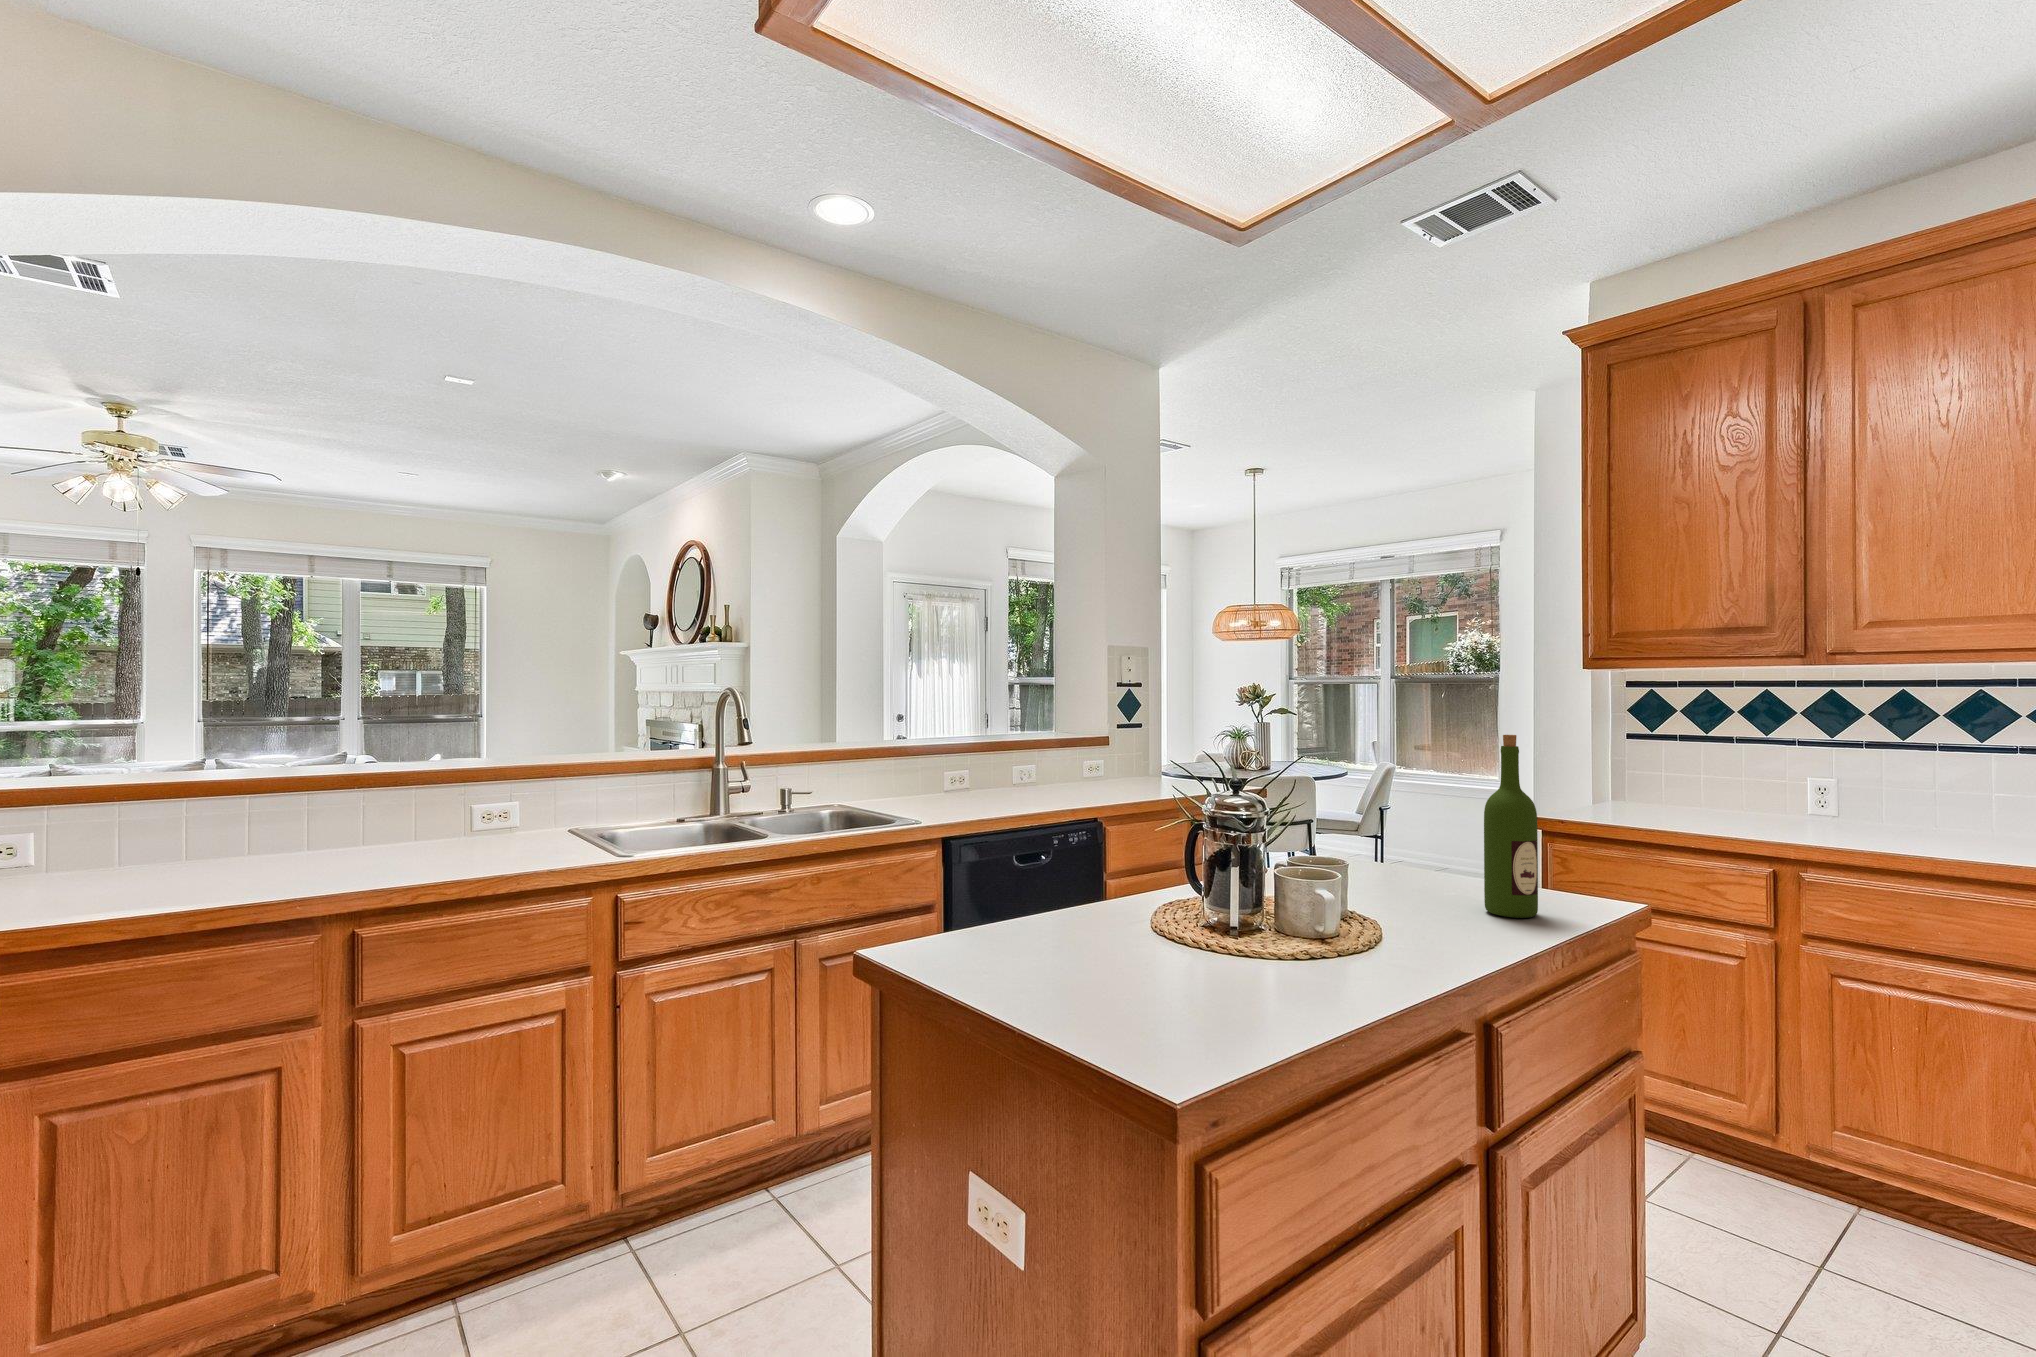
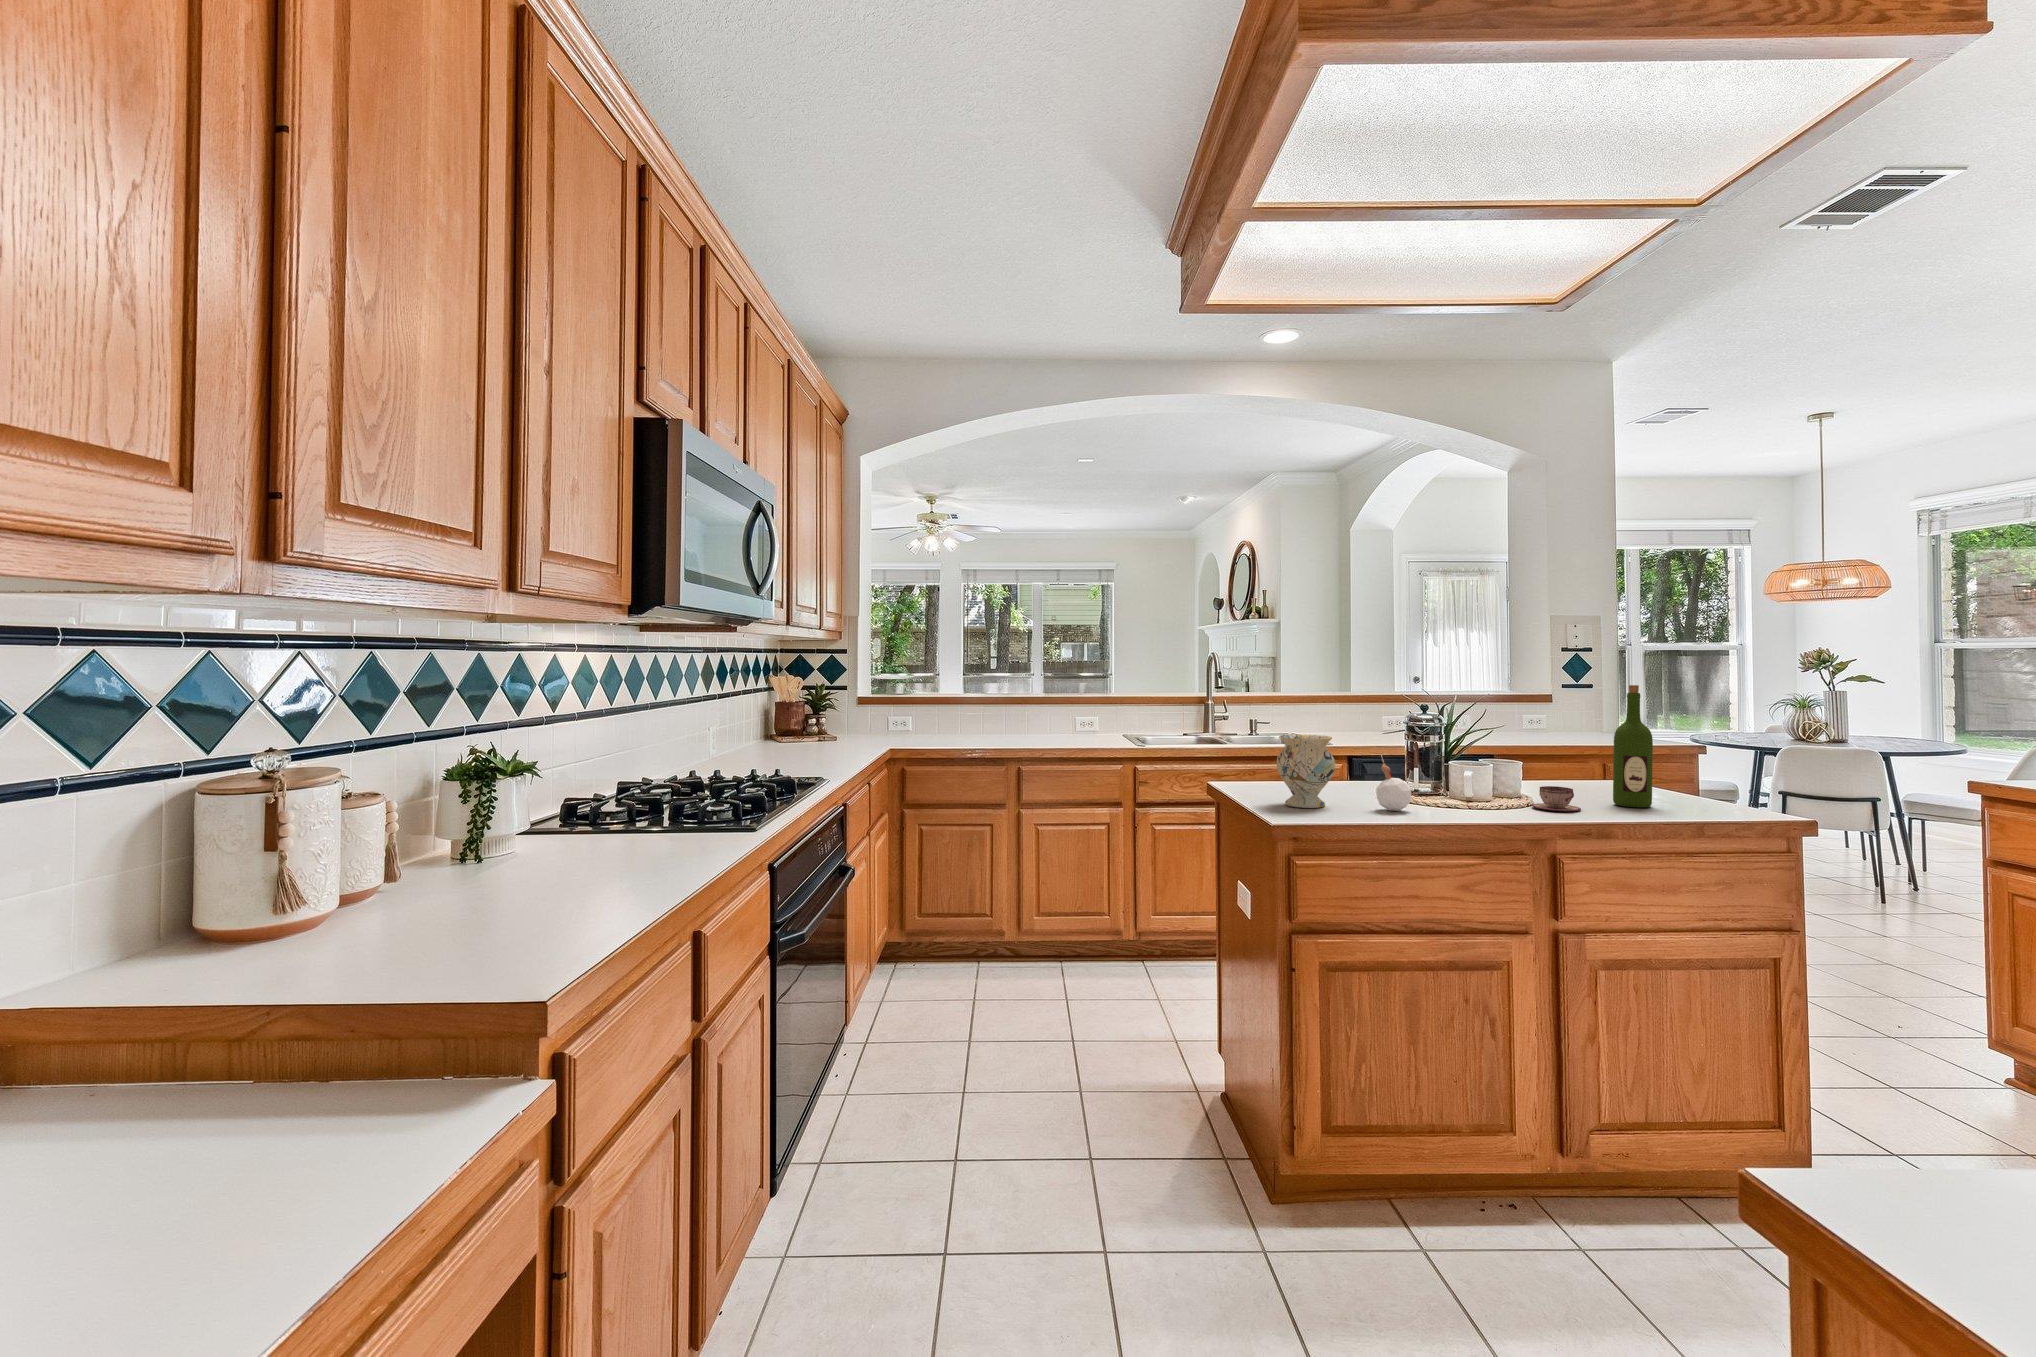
vase: none [1076,848,1191,1011] -> present [1277,734,1335,808]
candle: none [1259,877,1327,990] -> present [1376,754,1411,811]
teacup: none [1426,899,1501,945] -> present [1532,786,1581,811]

